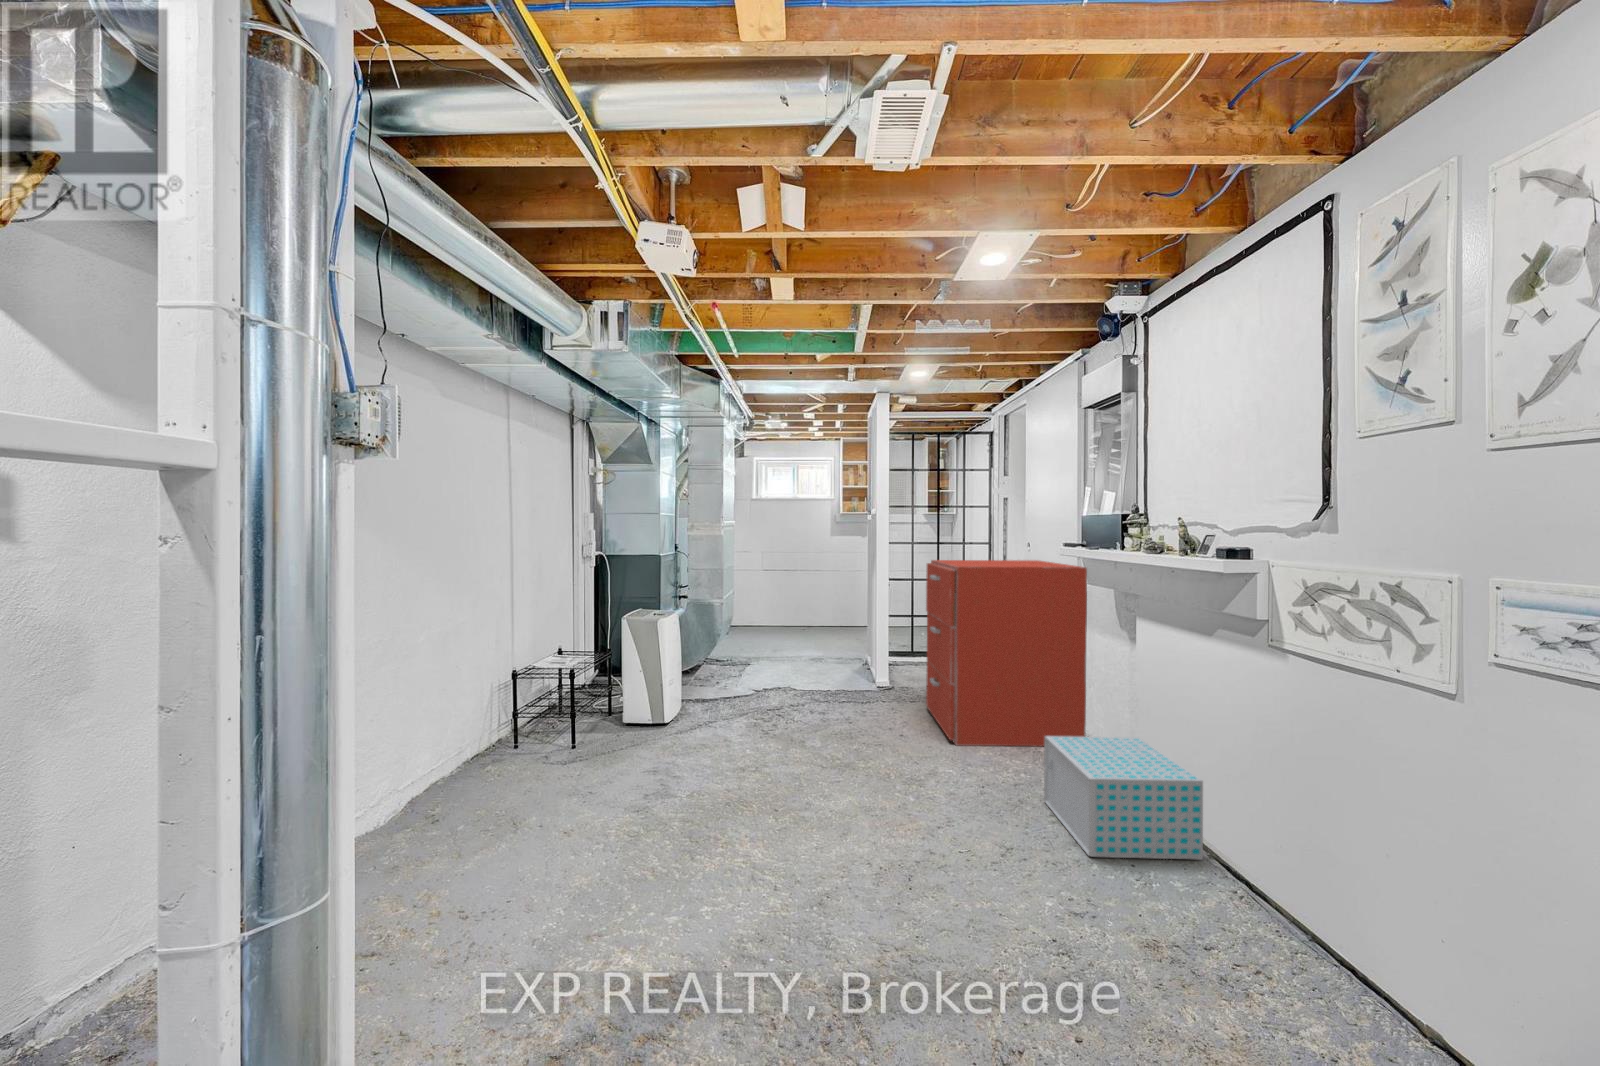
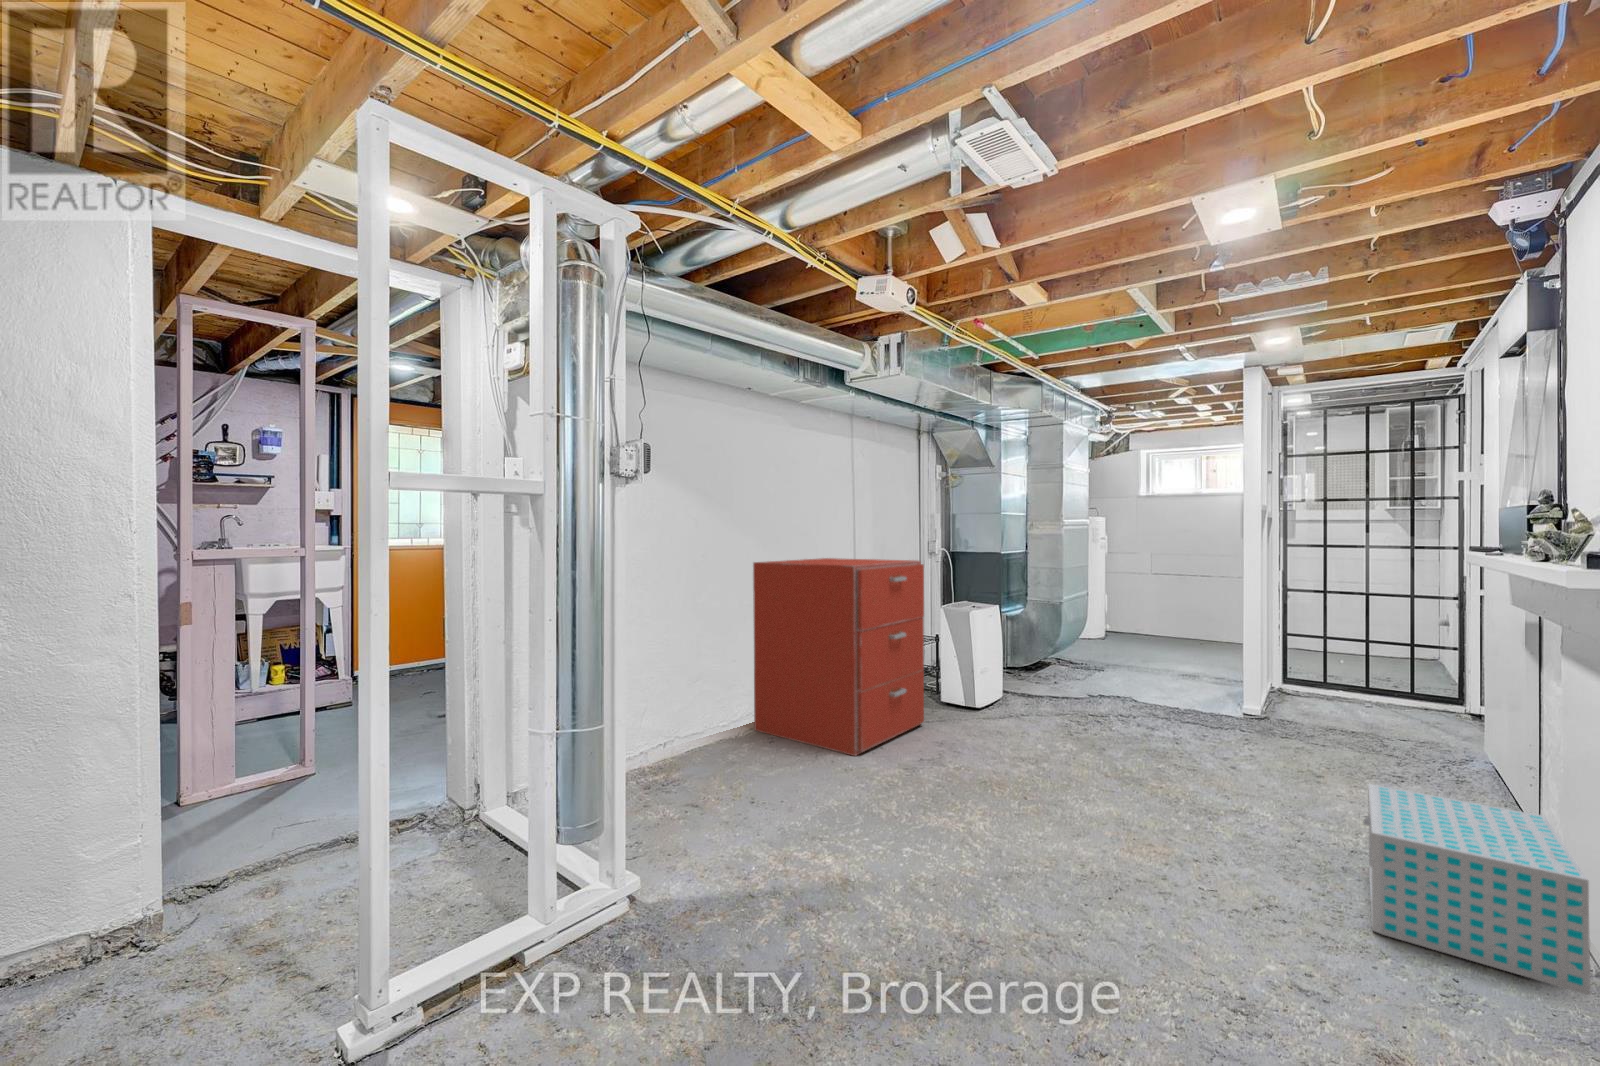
filing cabinet: present [926,560,1087,746] -> present [753,558,924,756]

